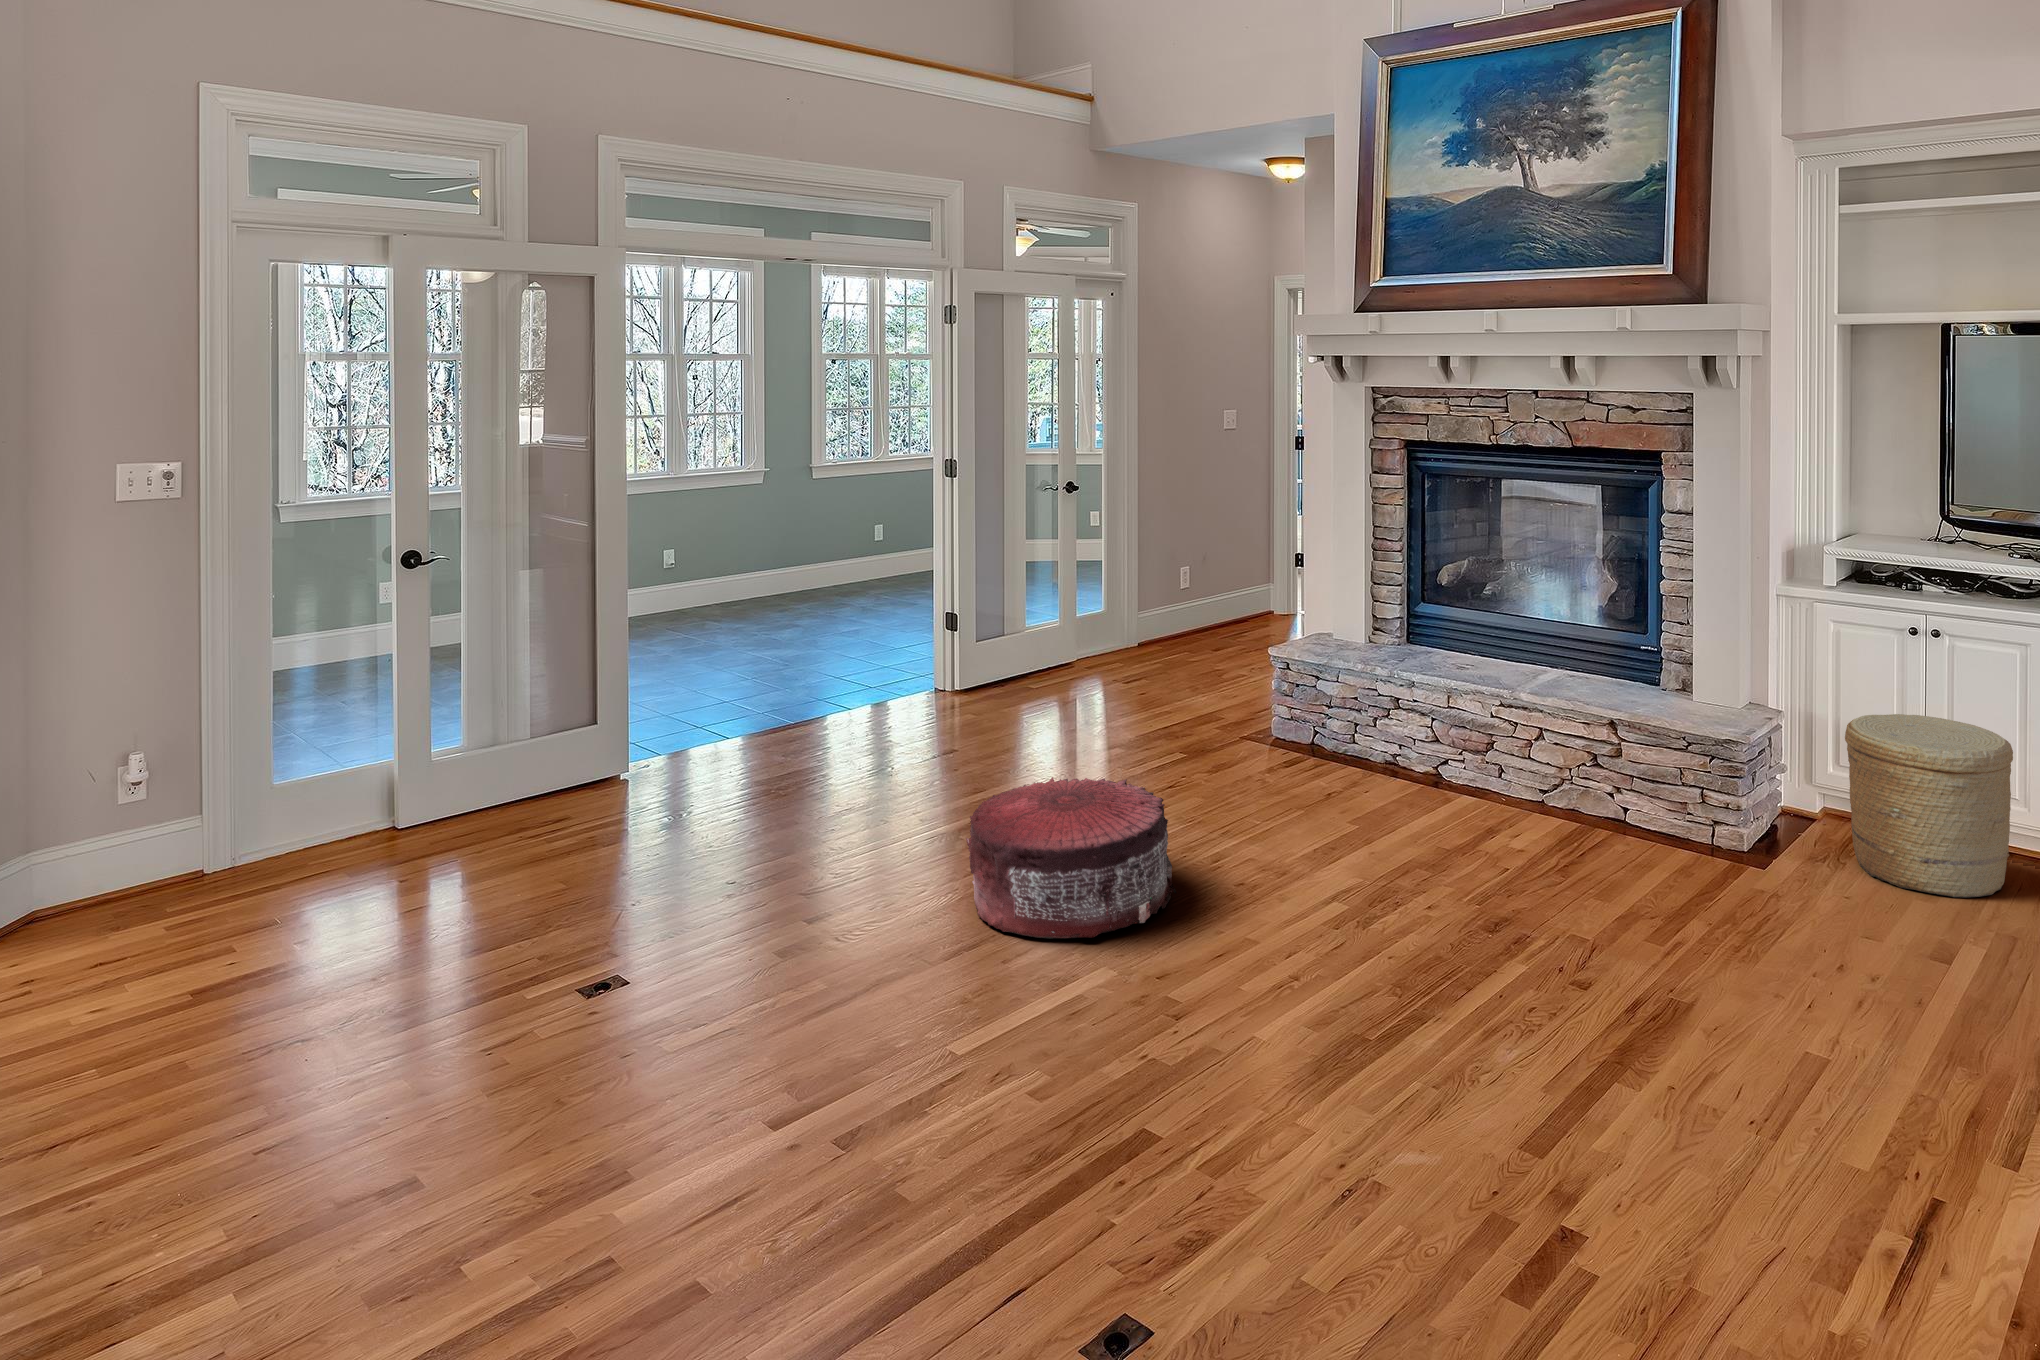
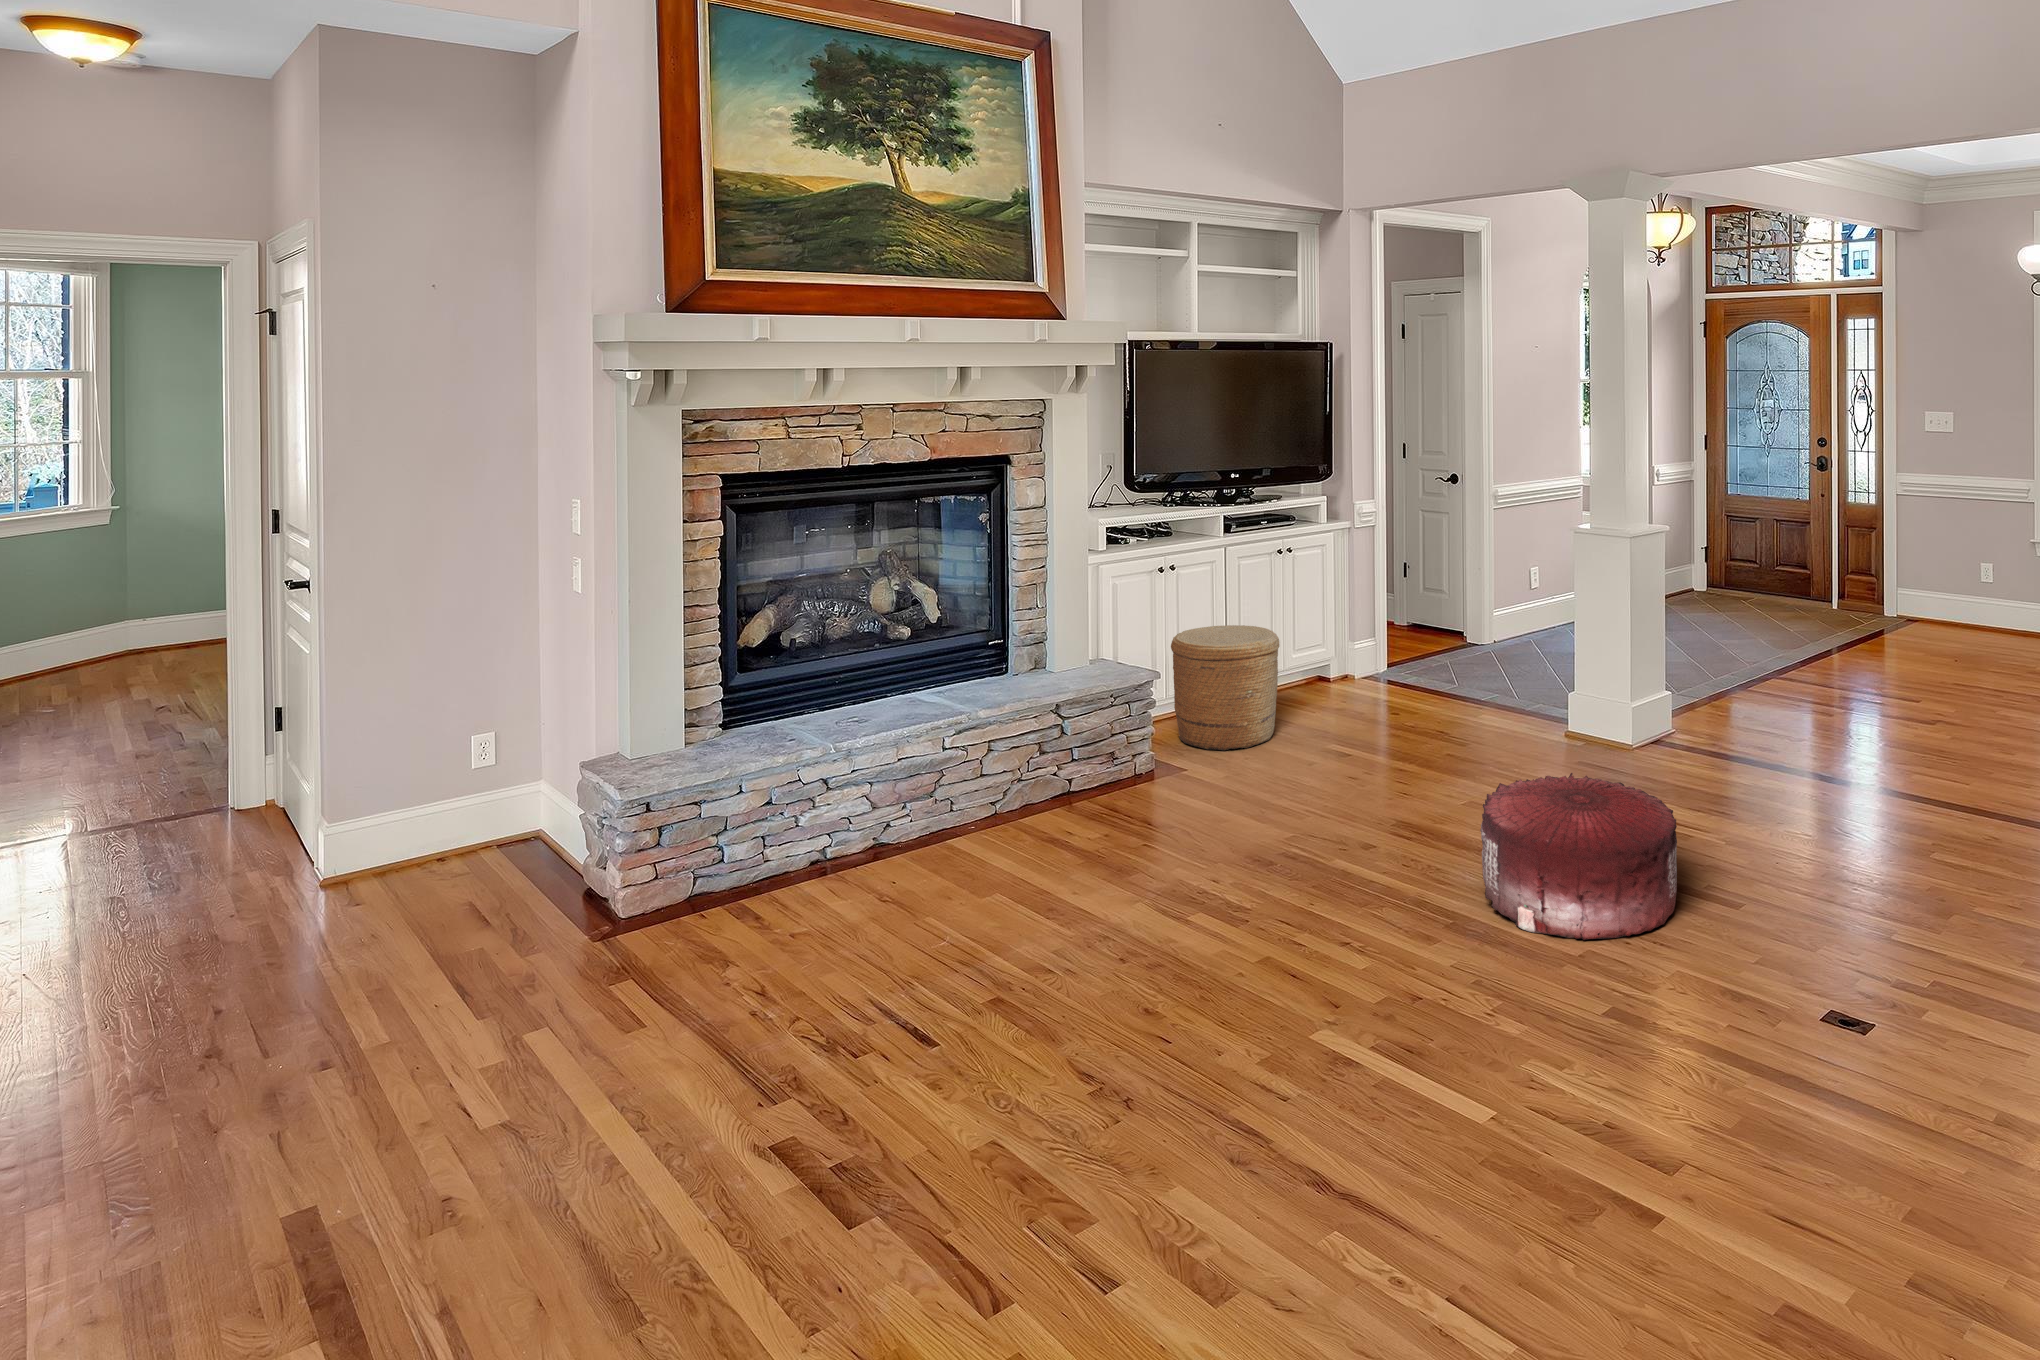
pouf: present [966,777,1176,938] -> present [1480,773,1677,940]

